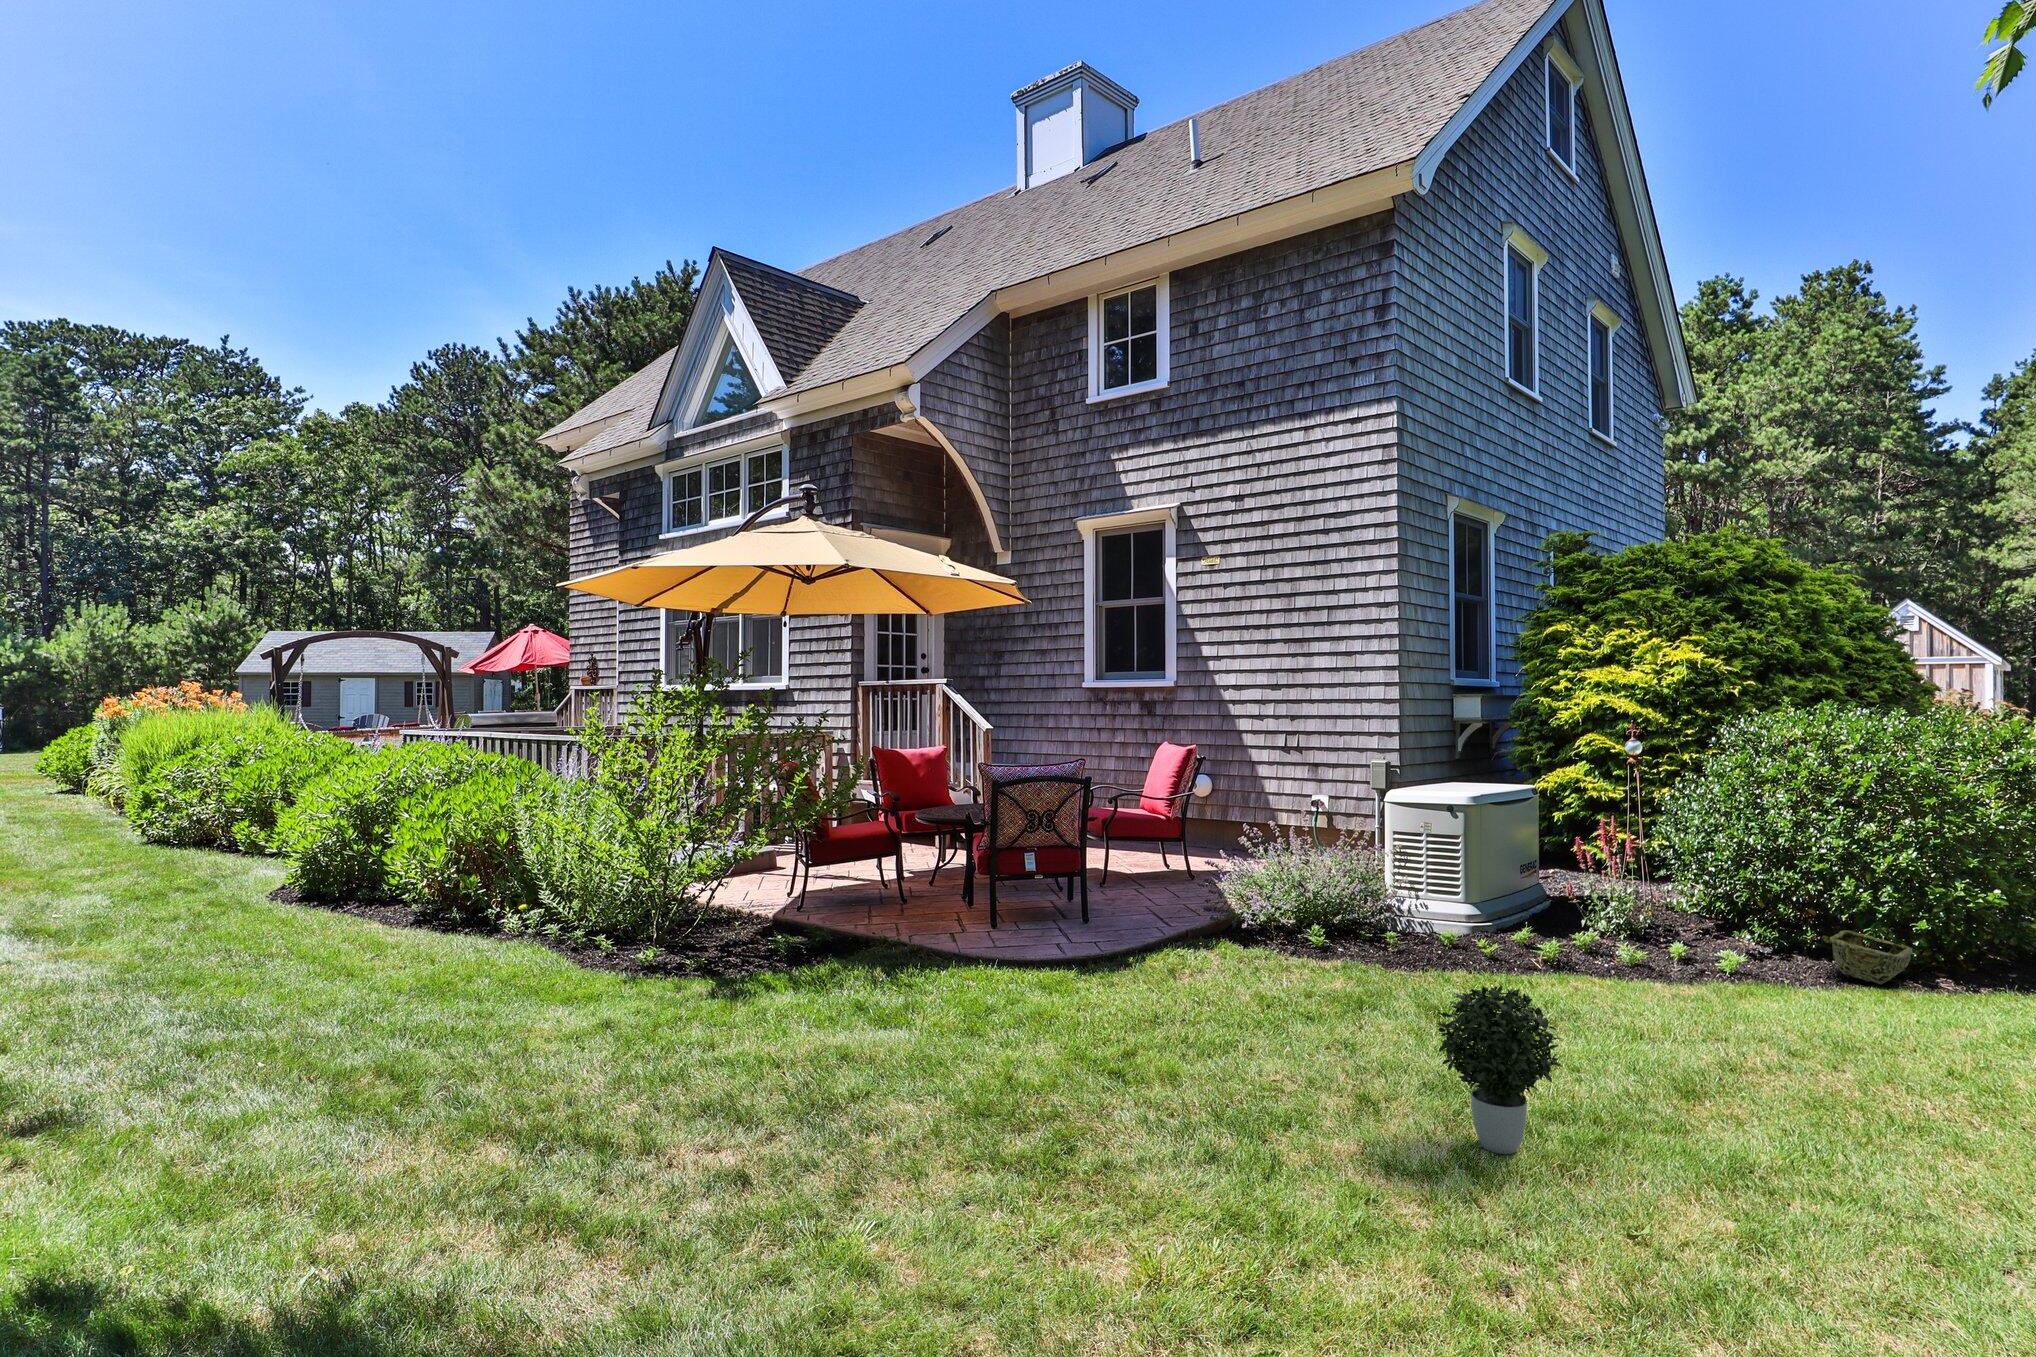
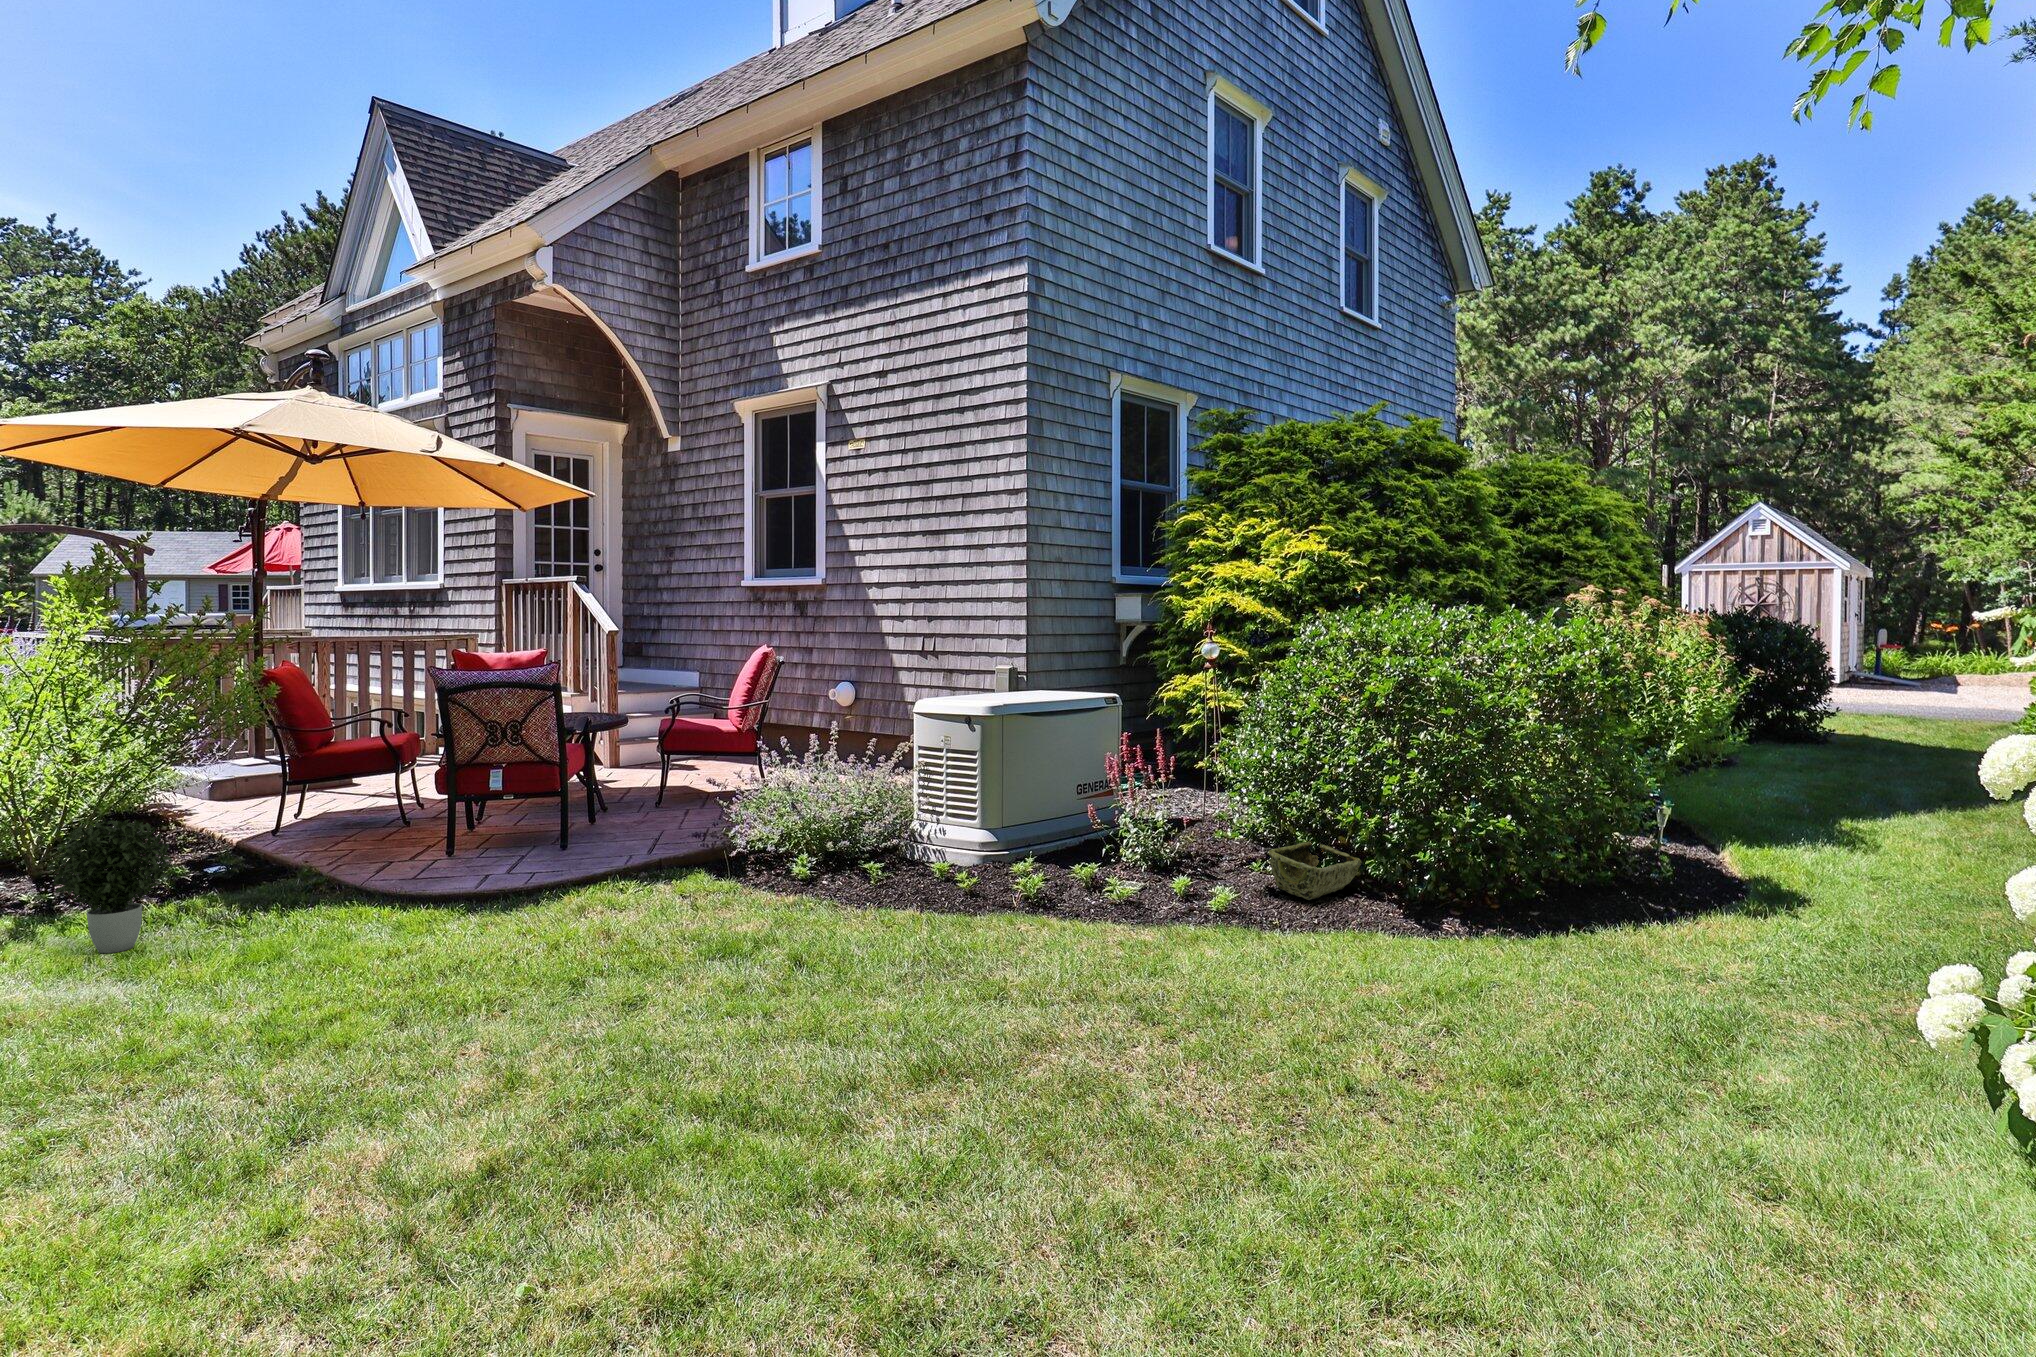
potted plant: present [1436,986,1562,1154] -> present [47,819,172,953]

